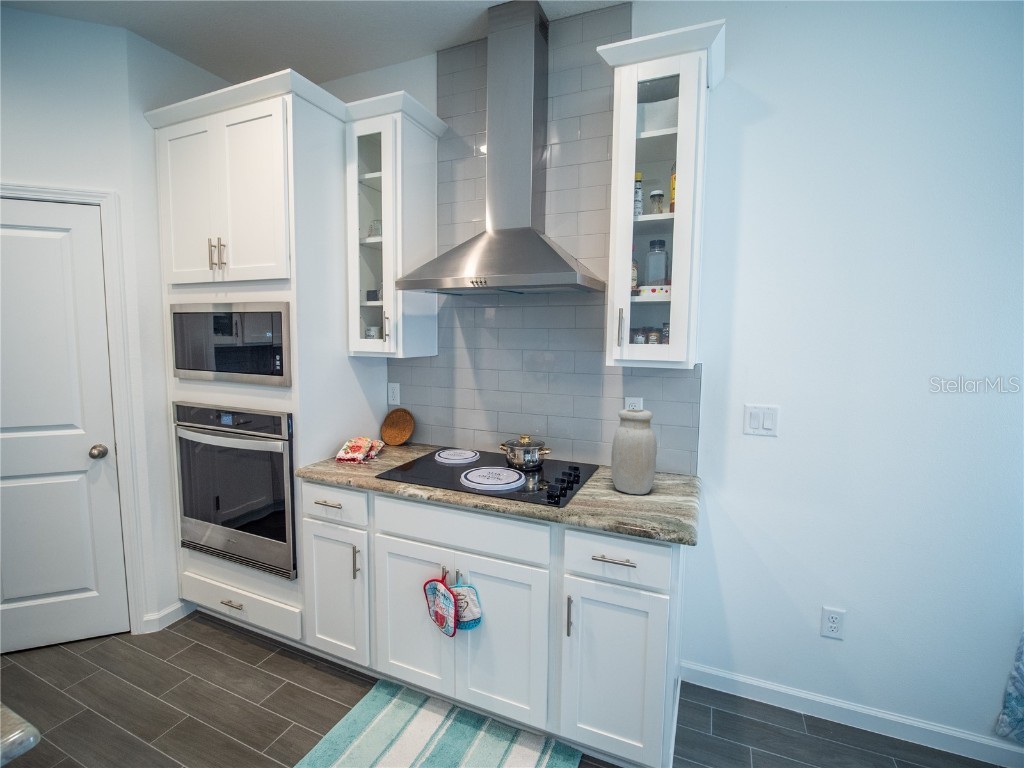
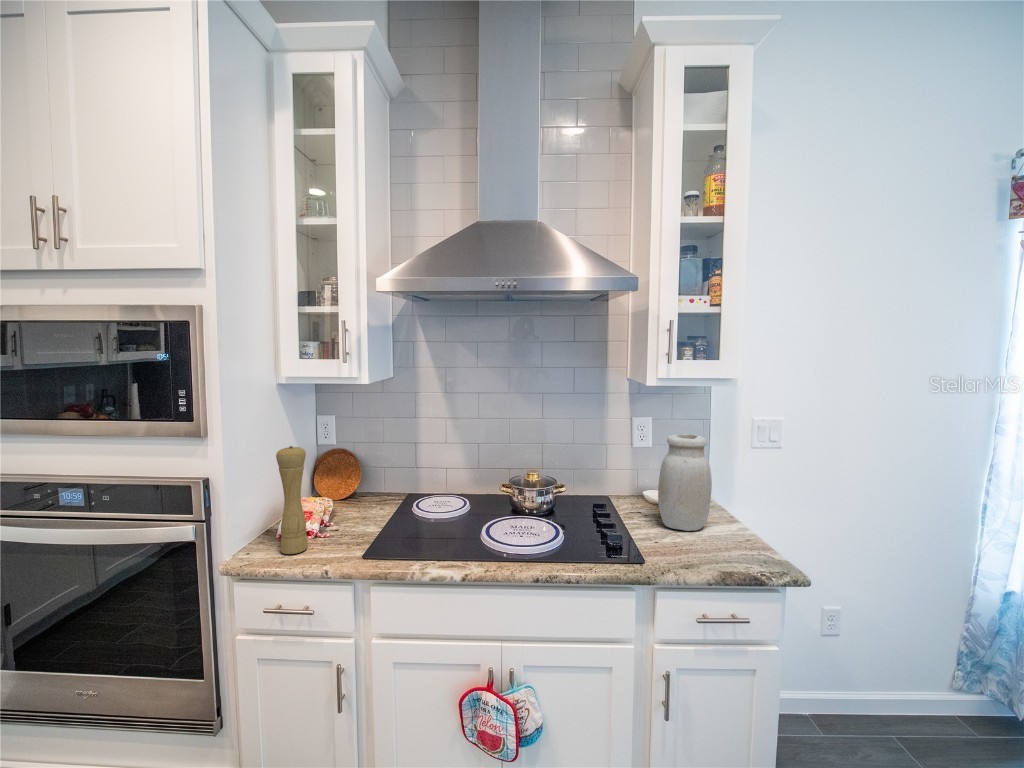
pepper mill: none [329,397,349,469] -> present [276,446,308,554]

